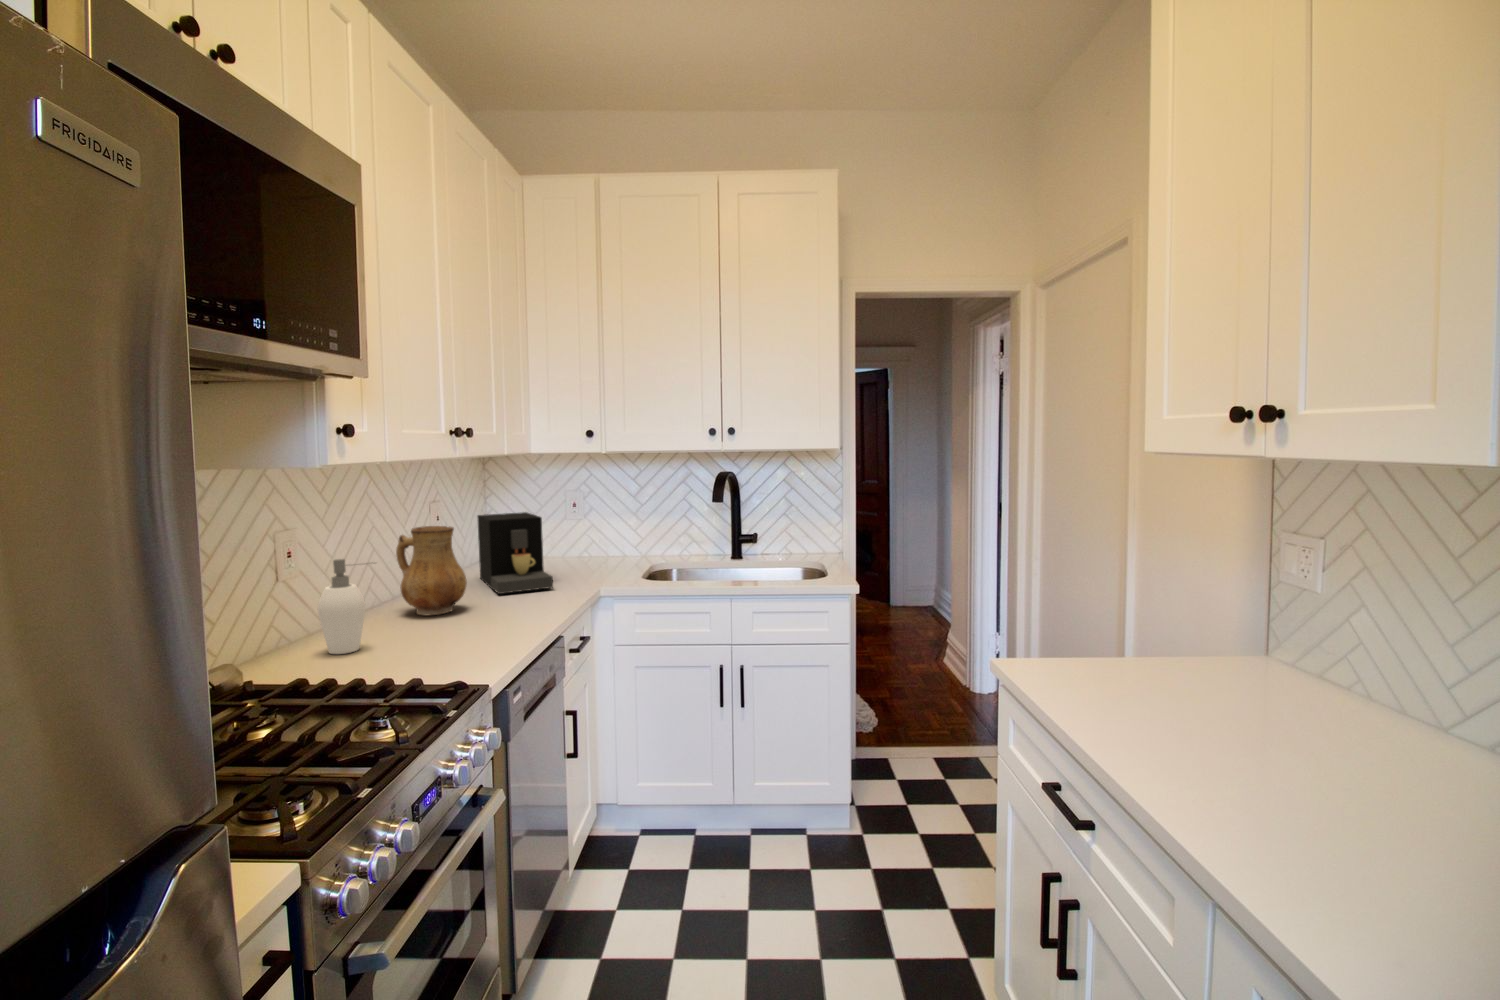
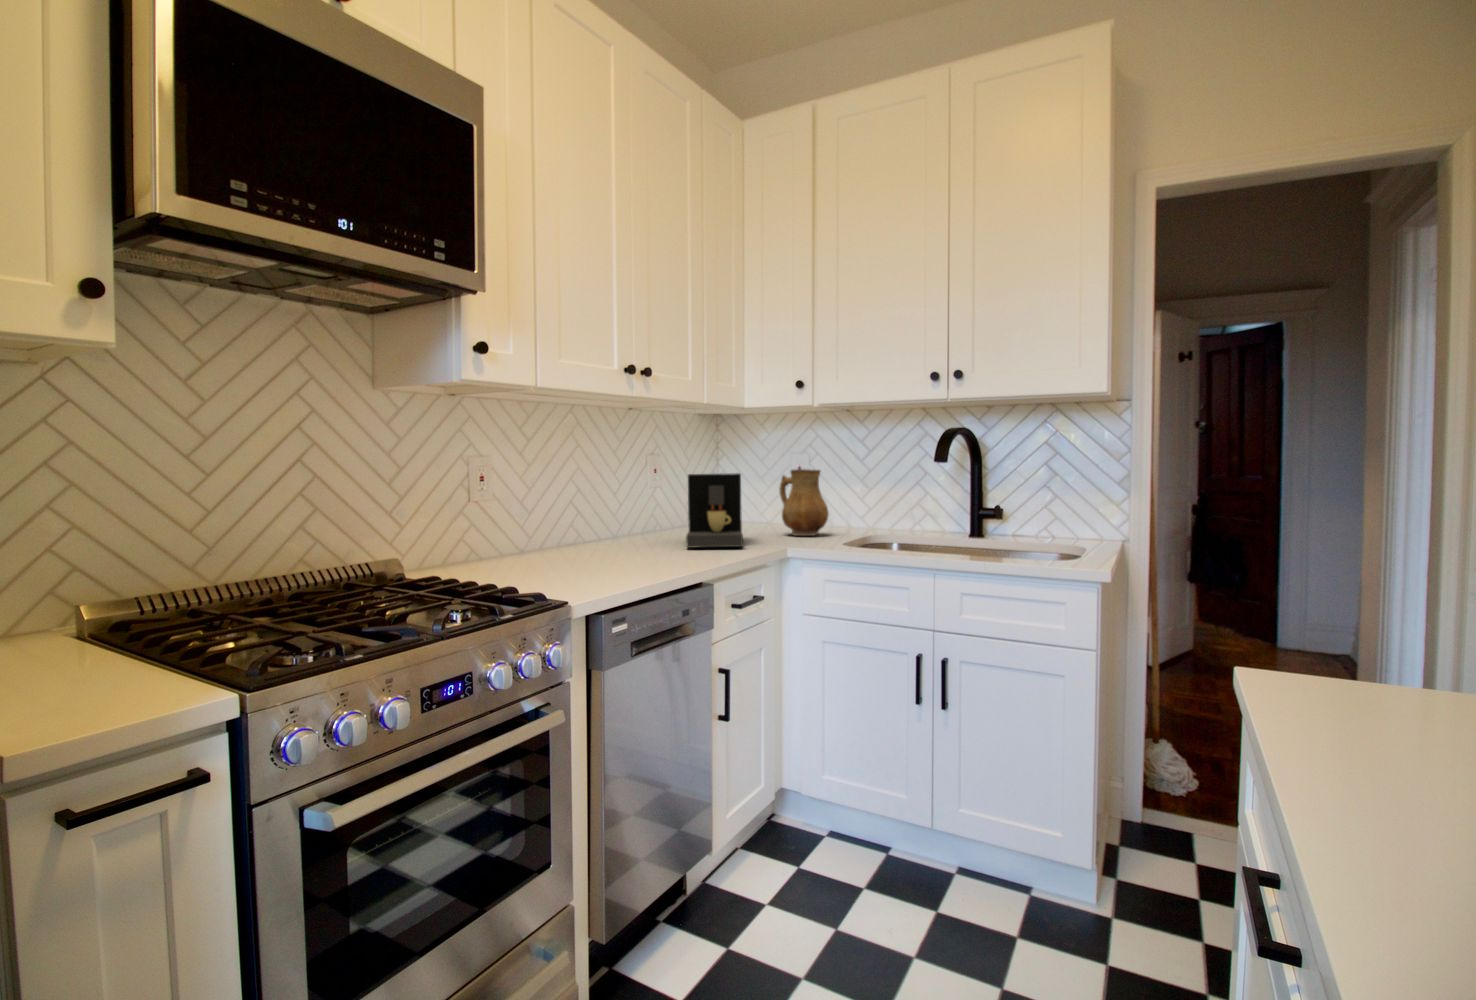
ceramic pitcher: present [396,526,467,615] -> present [779,469,829,536]
soap dispenser: present [318,559,365,654] -> none [485,484,536,572]

